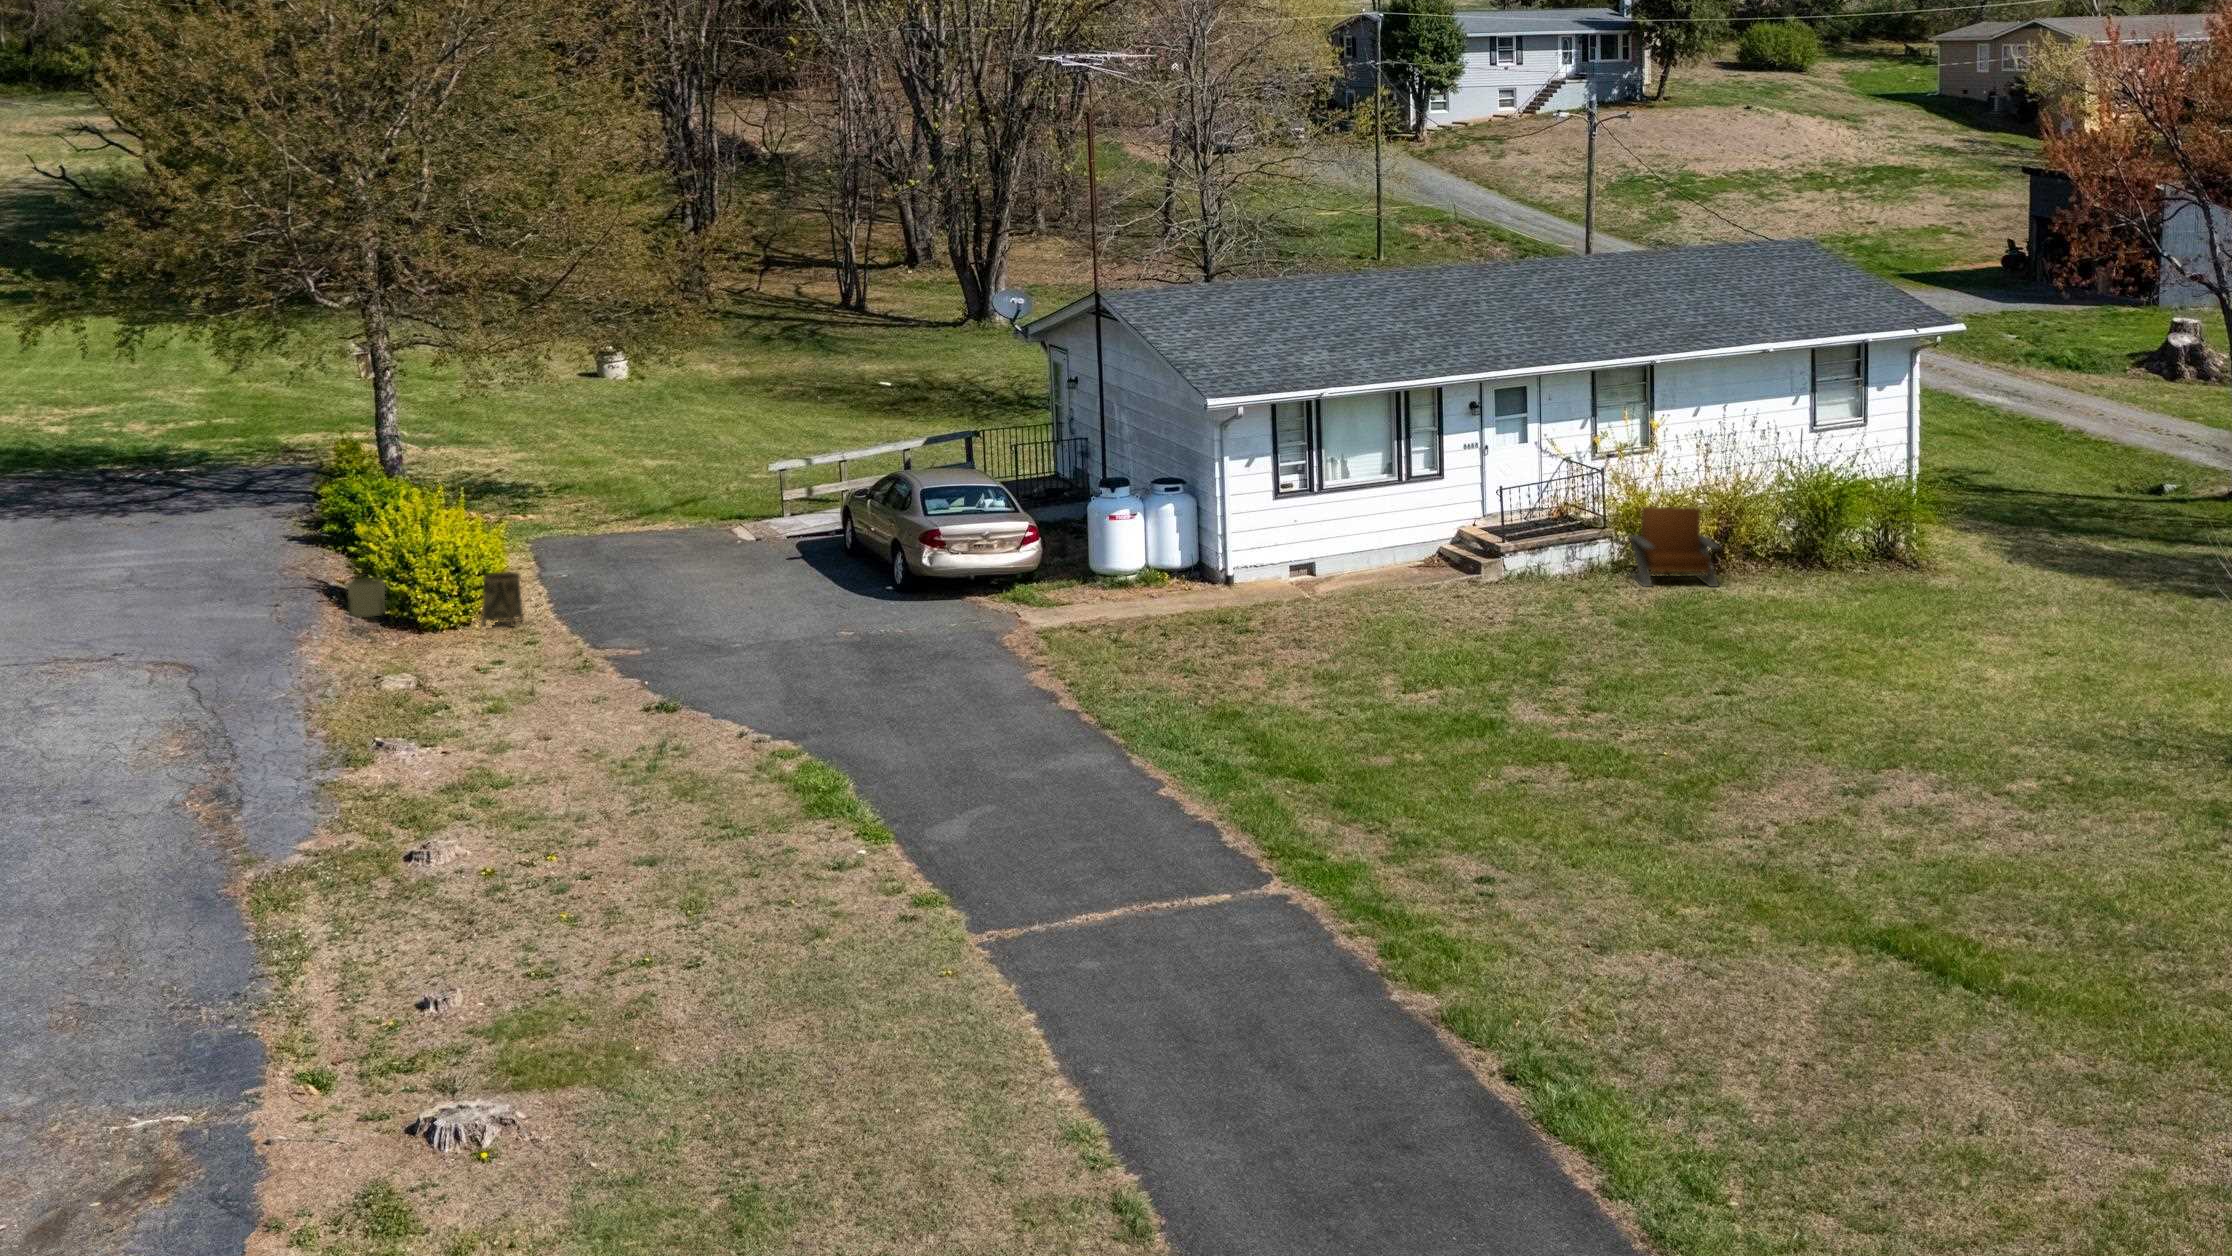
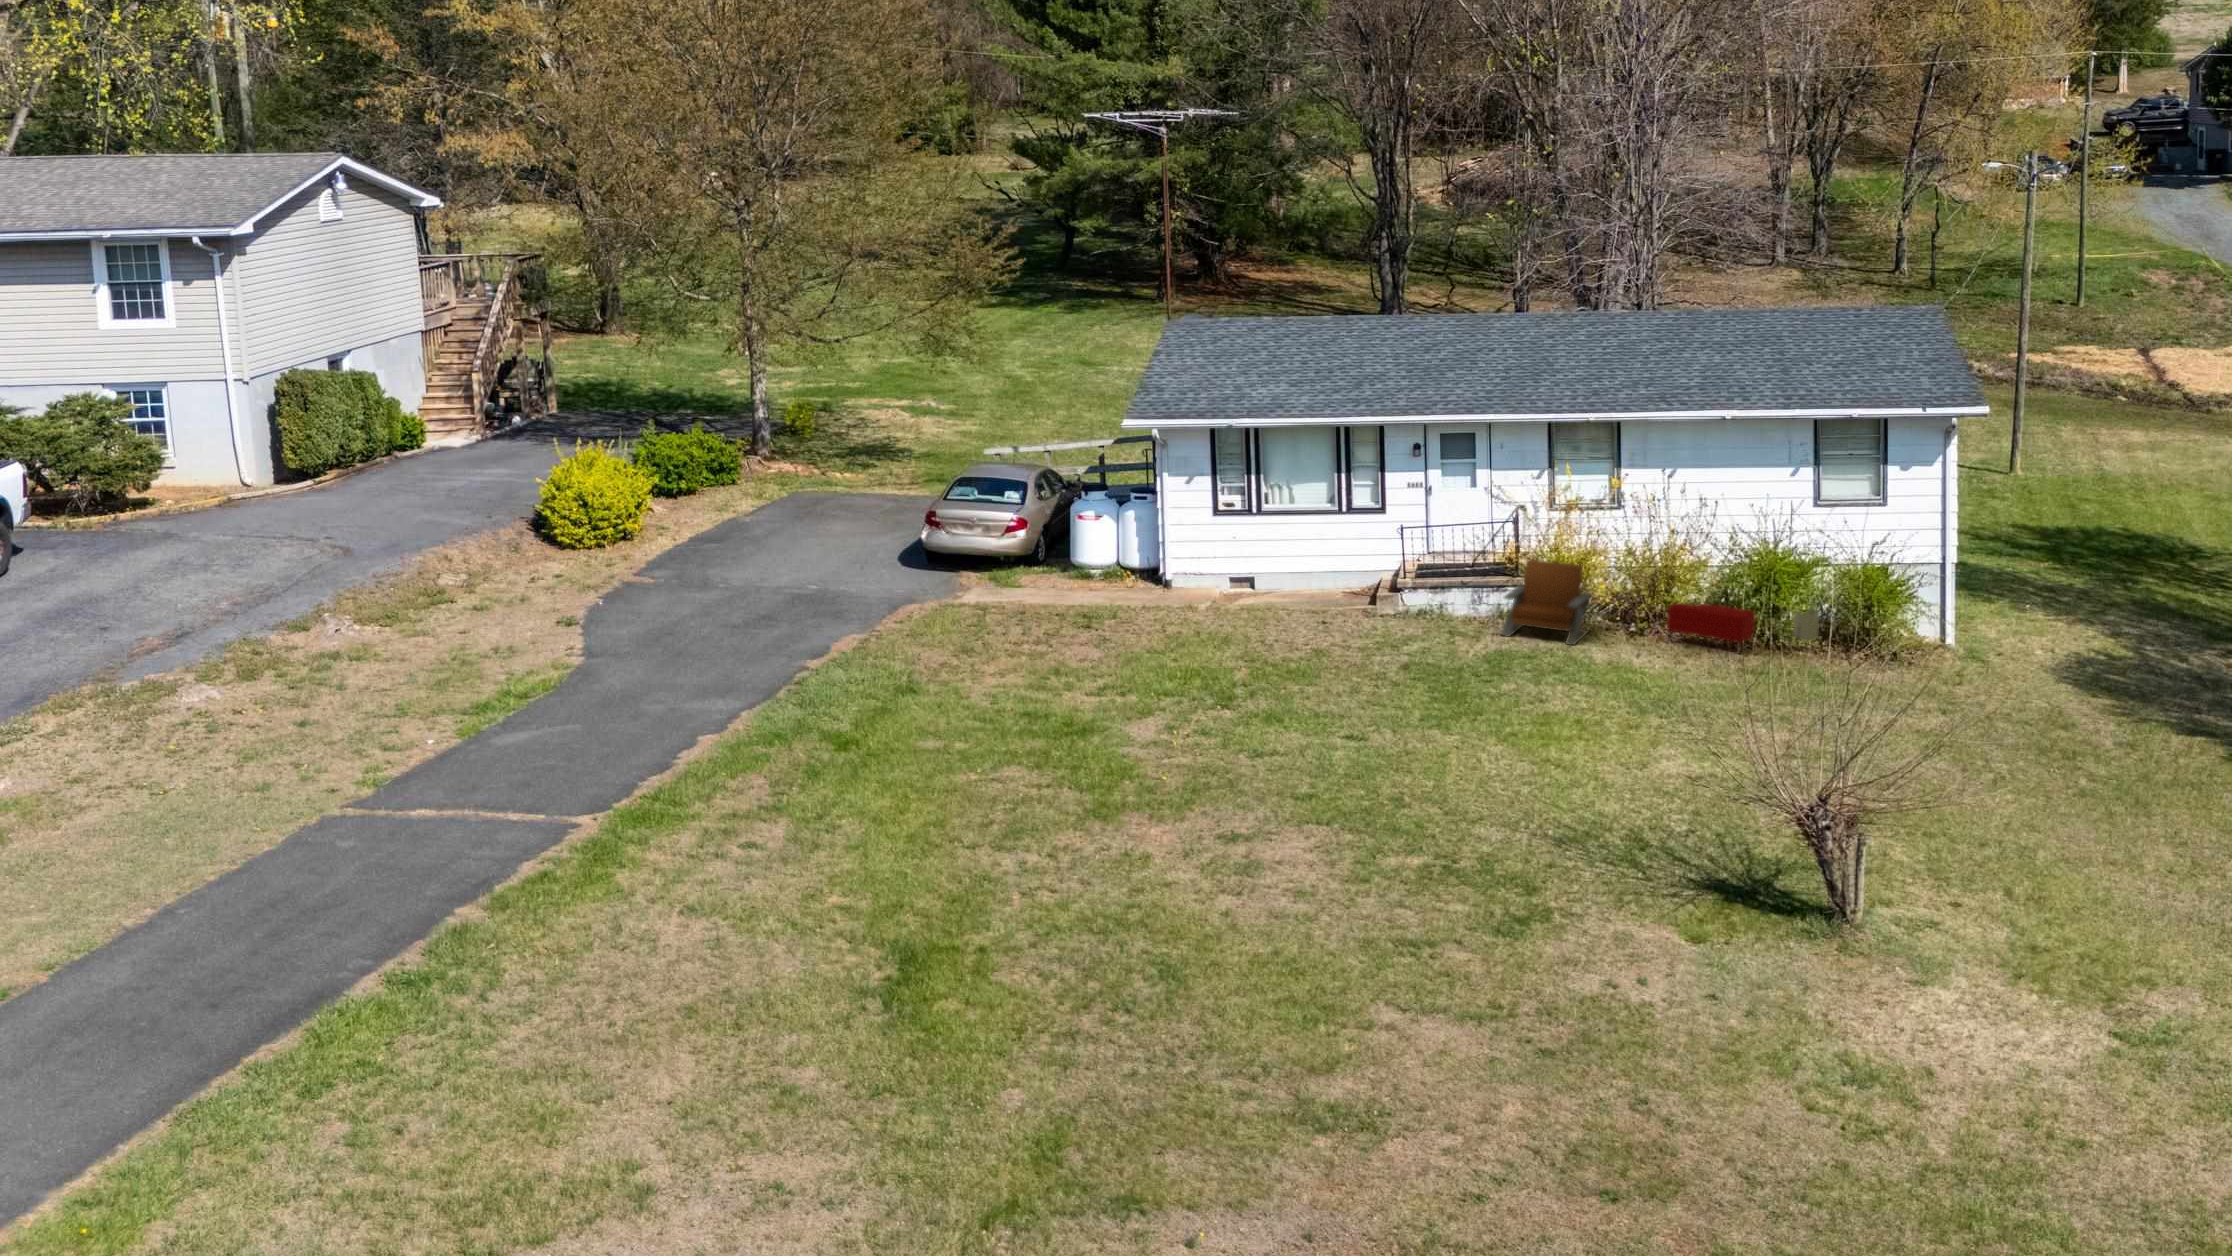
bench: none [1775,532,1859,577] -> present [1667,603,1755,653]
basket: present [481,572,523,627] -> none [531,510,568,553]
planter: present [348,578,385,630] -> present [1793,609,1819,640]

